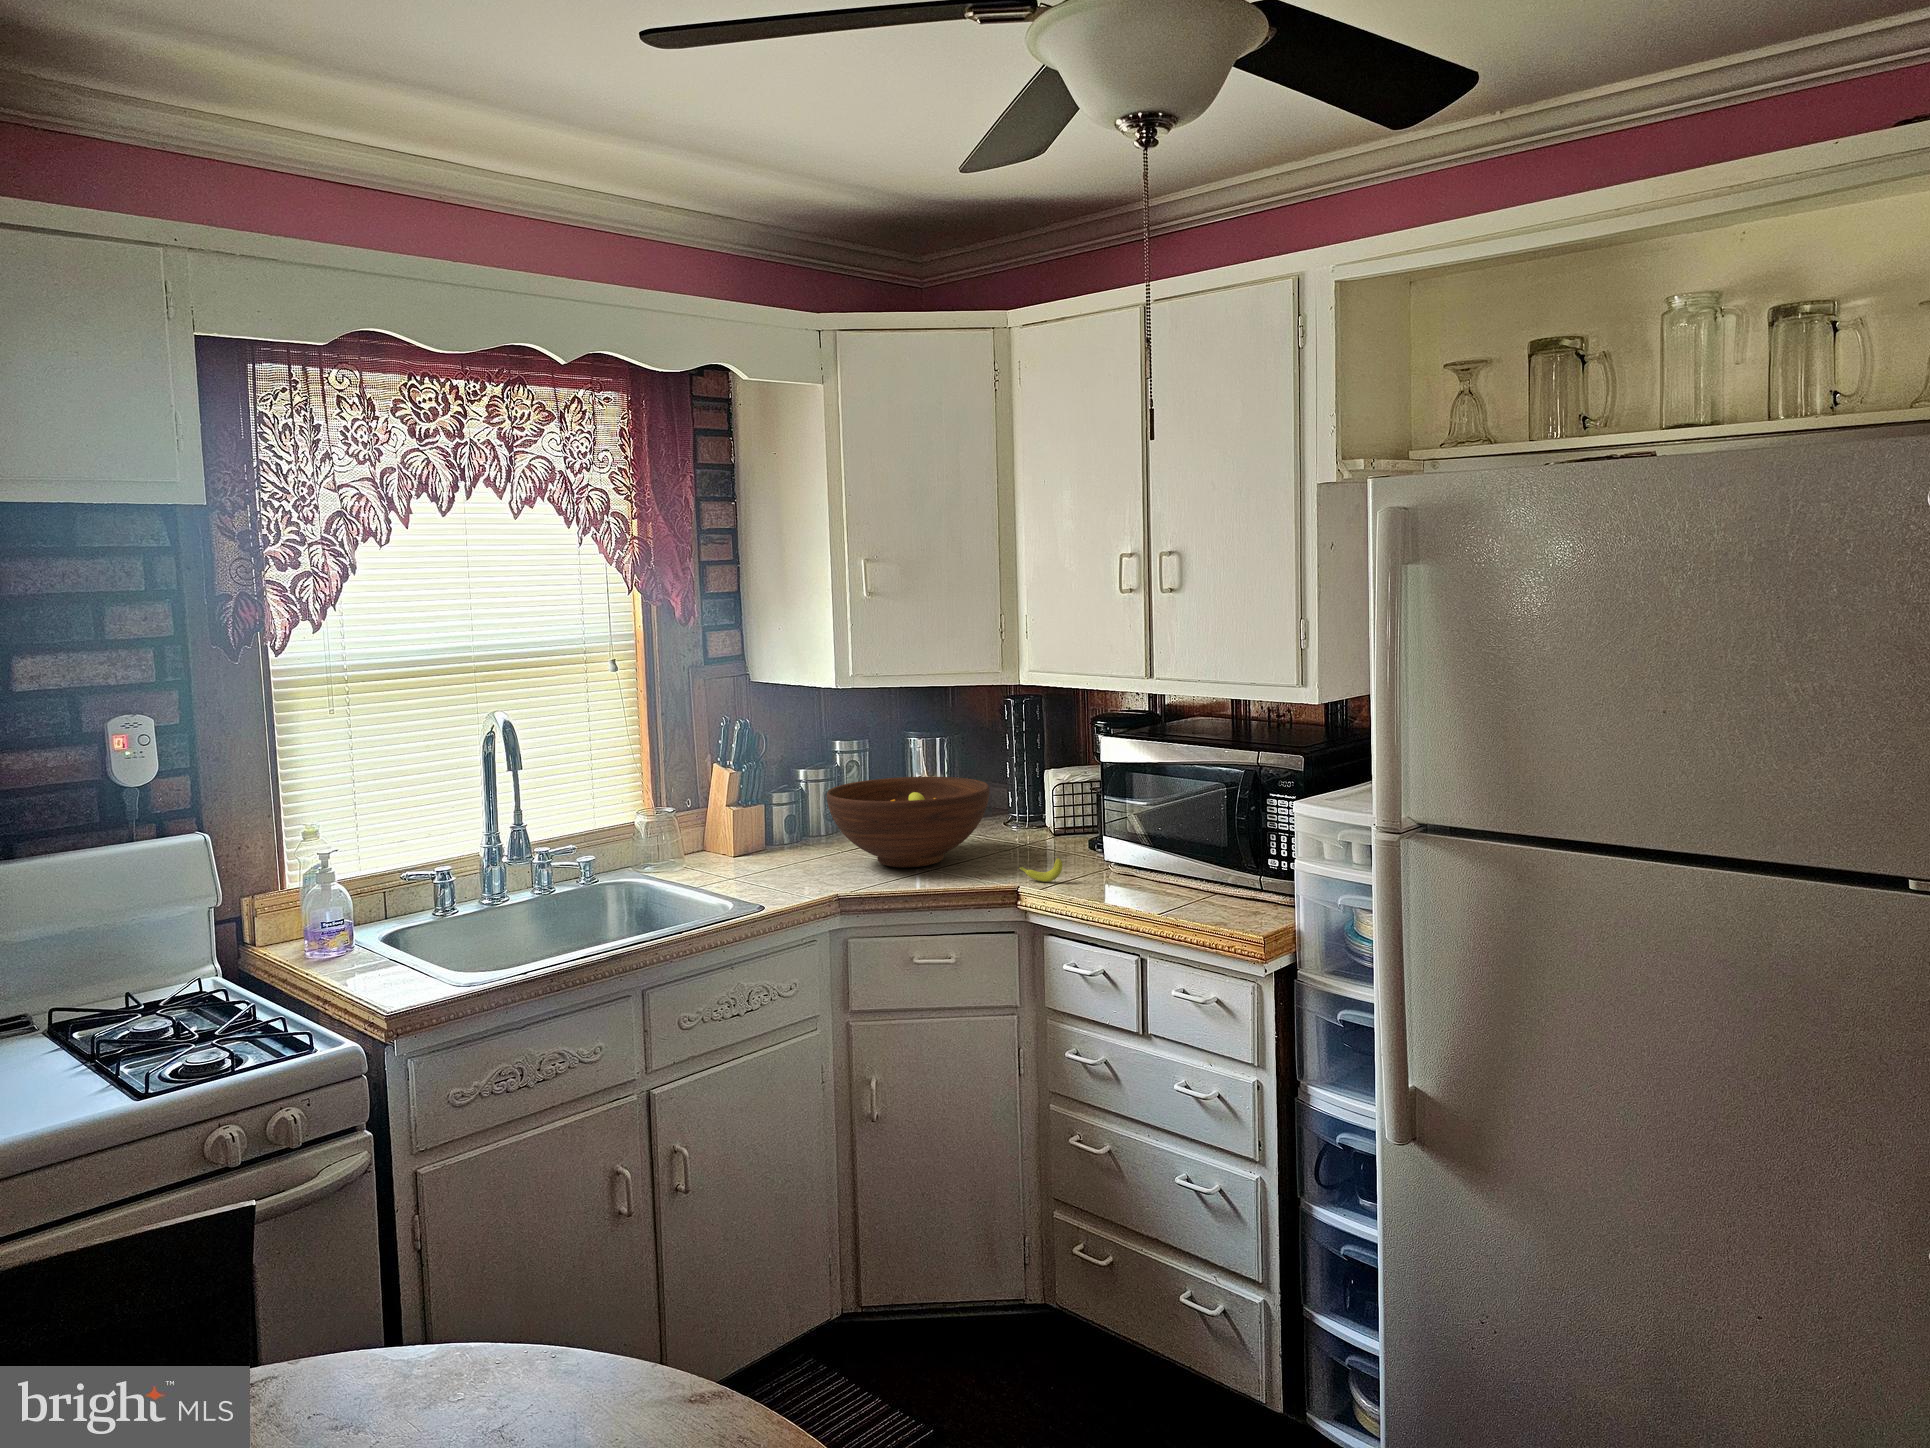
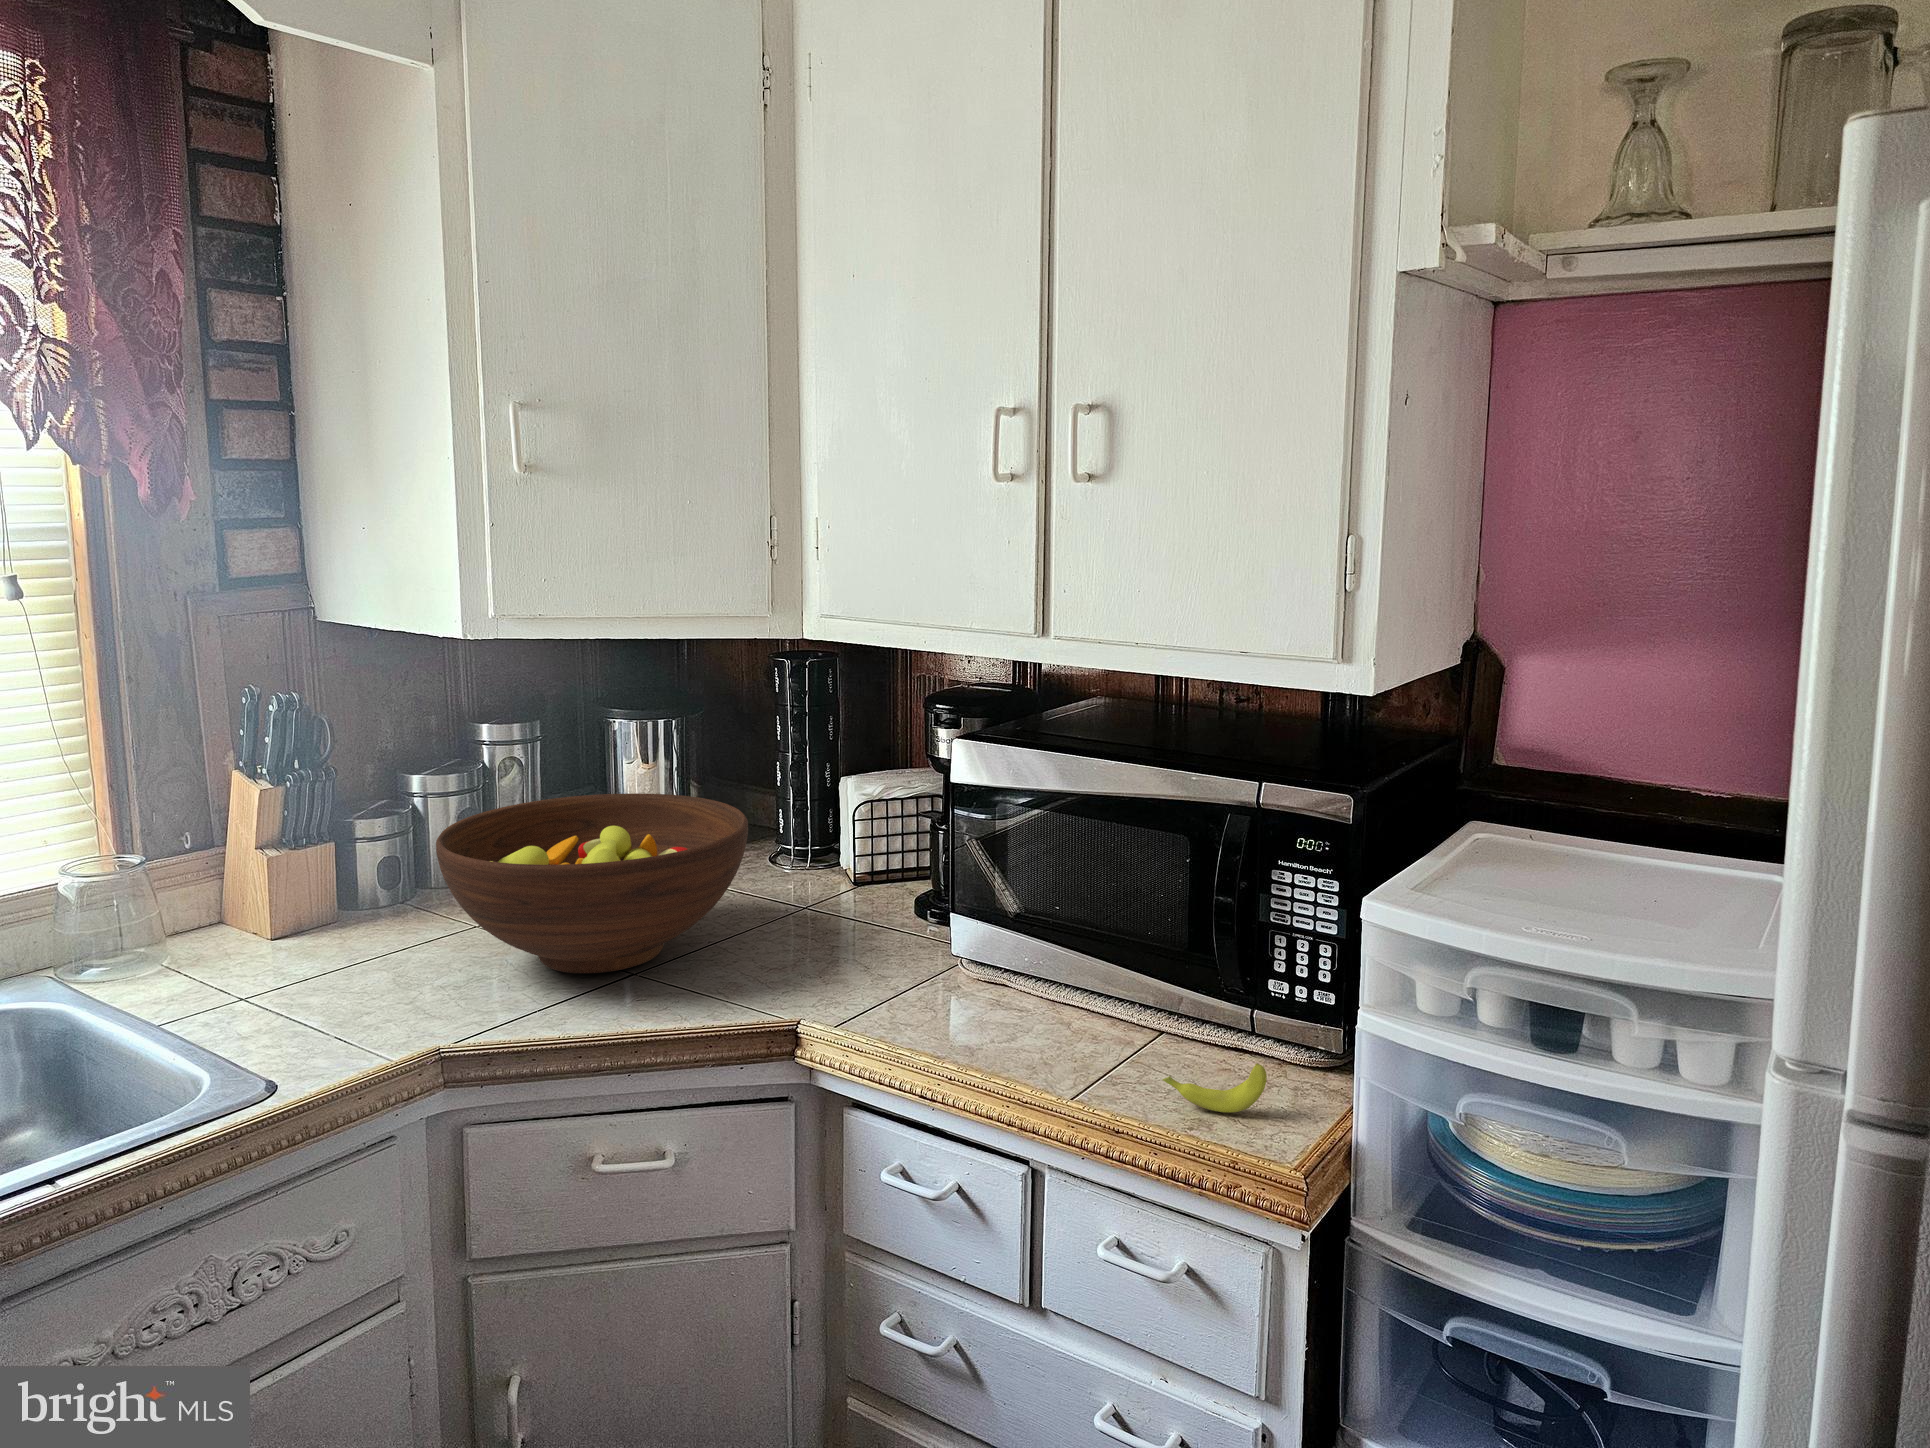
banana: present [1019,858,1063,882] -> present [1162,1063,1267,1112]

